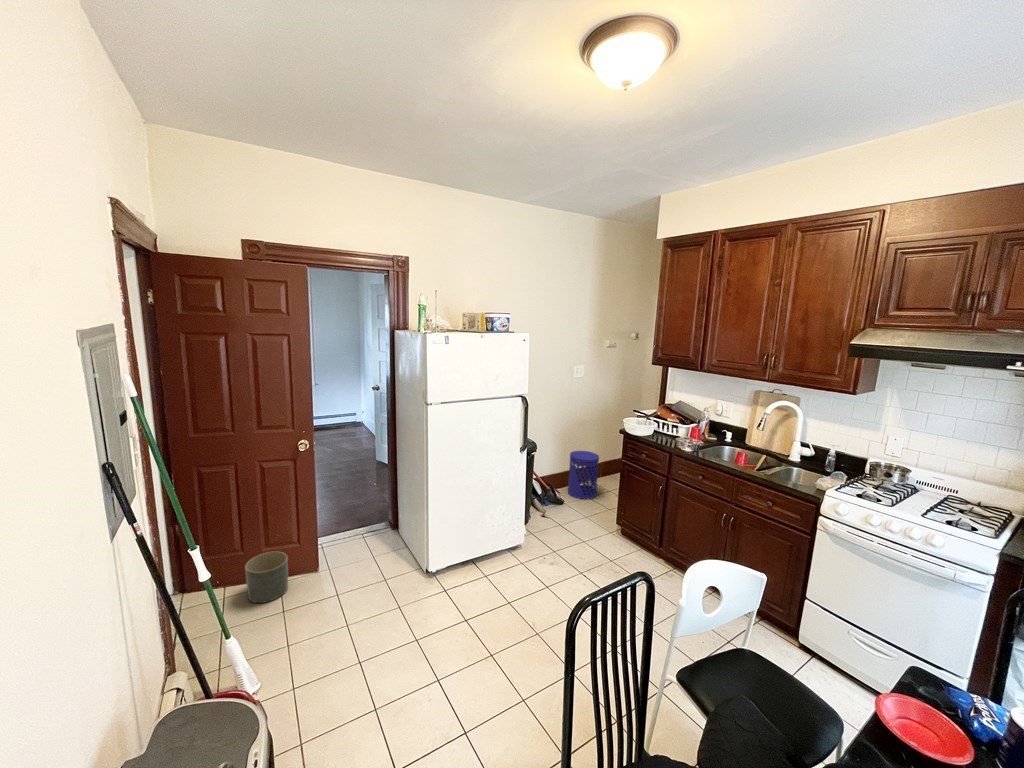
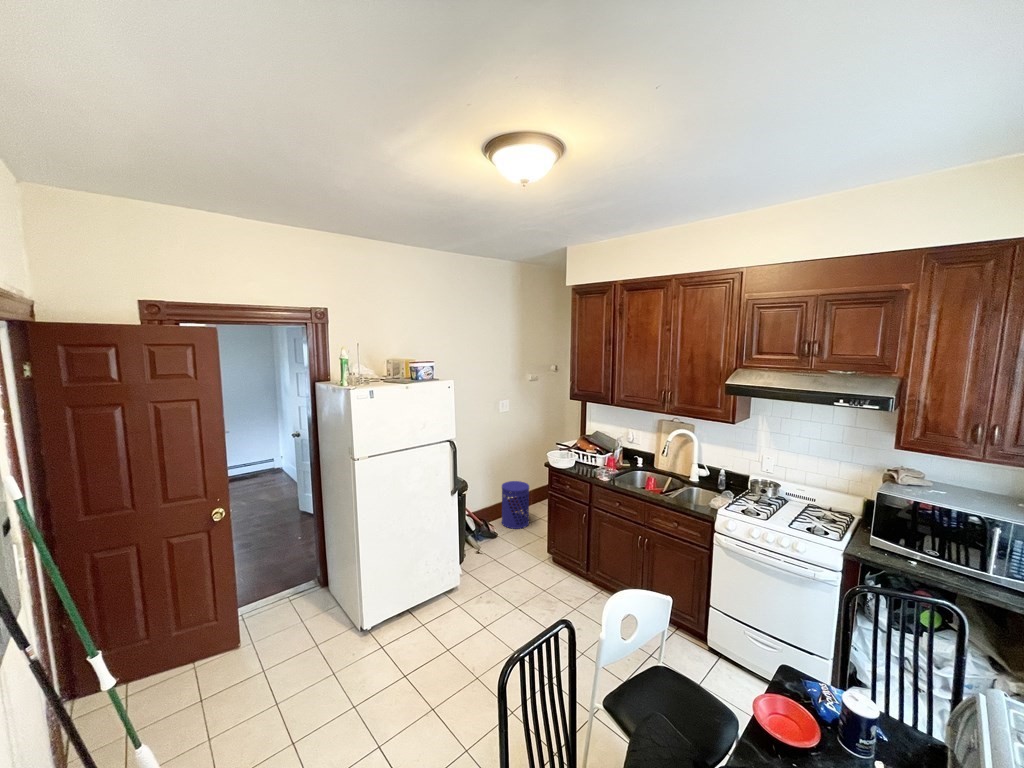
planter: present [245,551,288,603] -> none [154,634,206,697]

